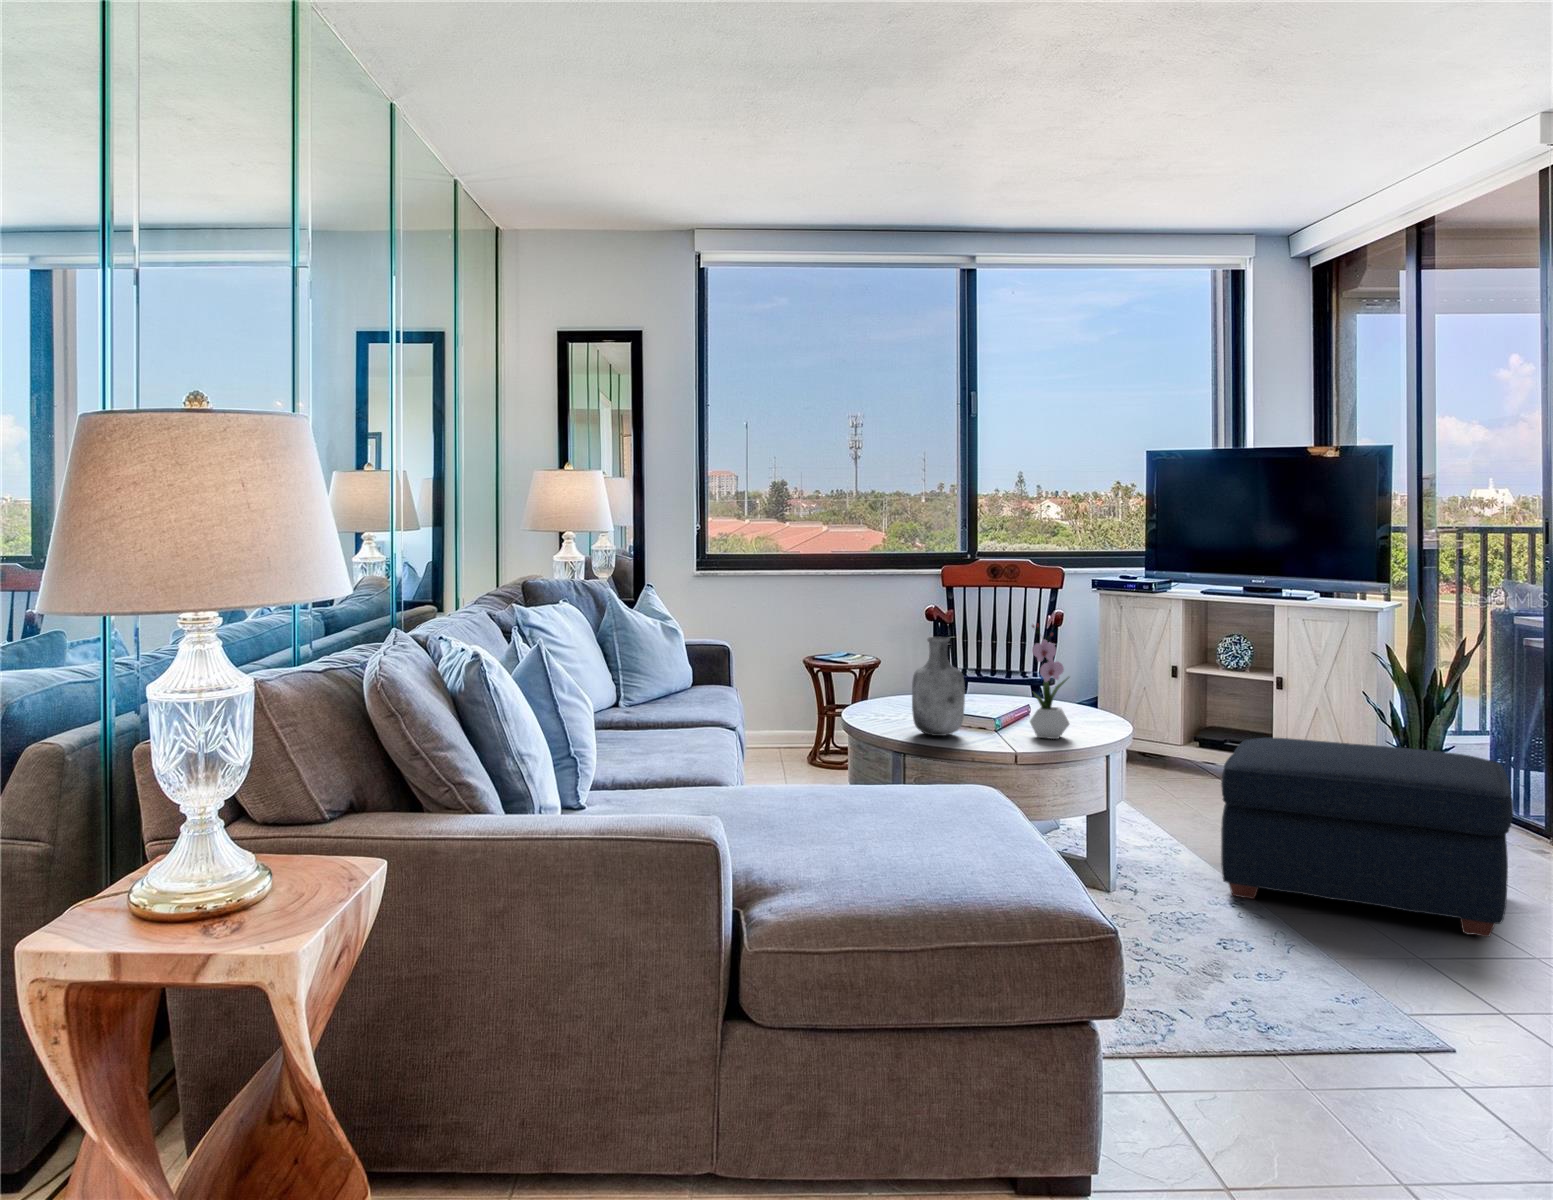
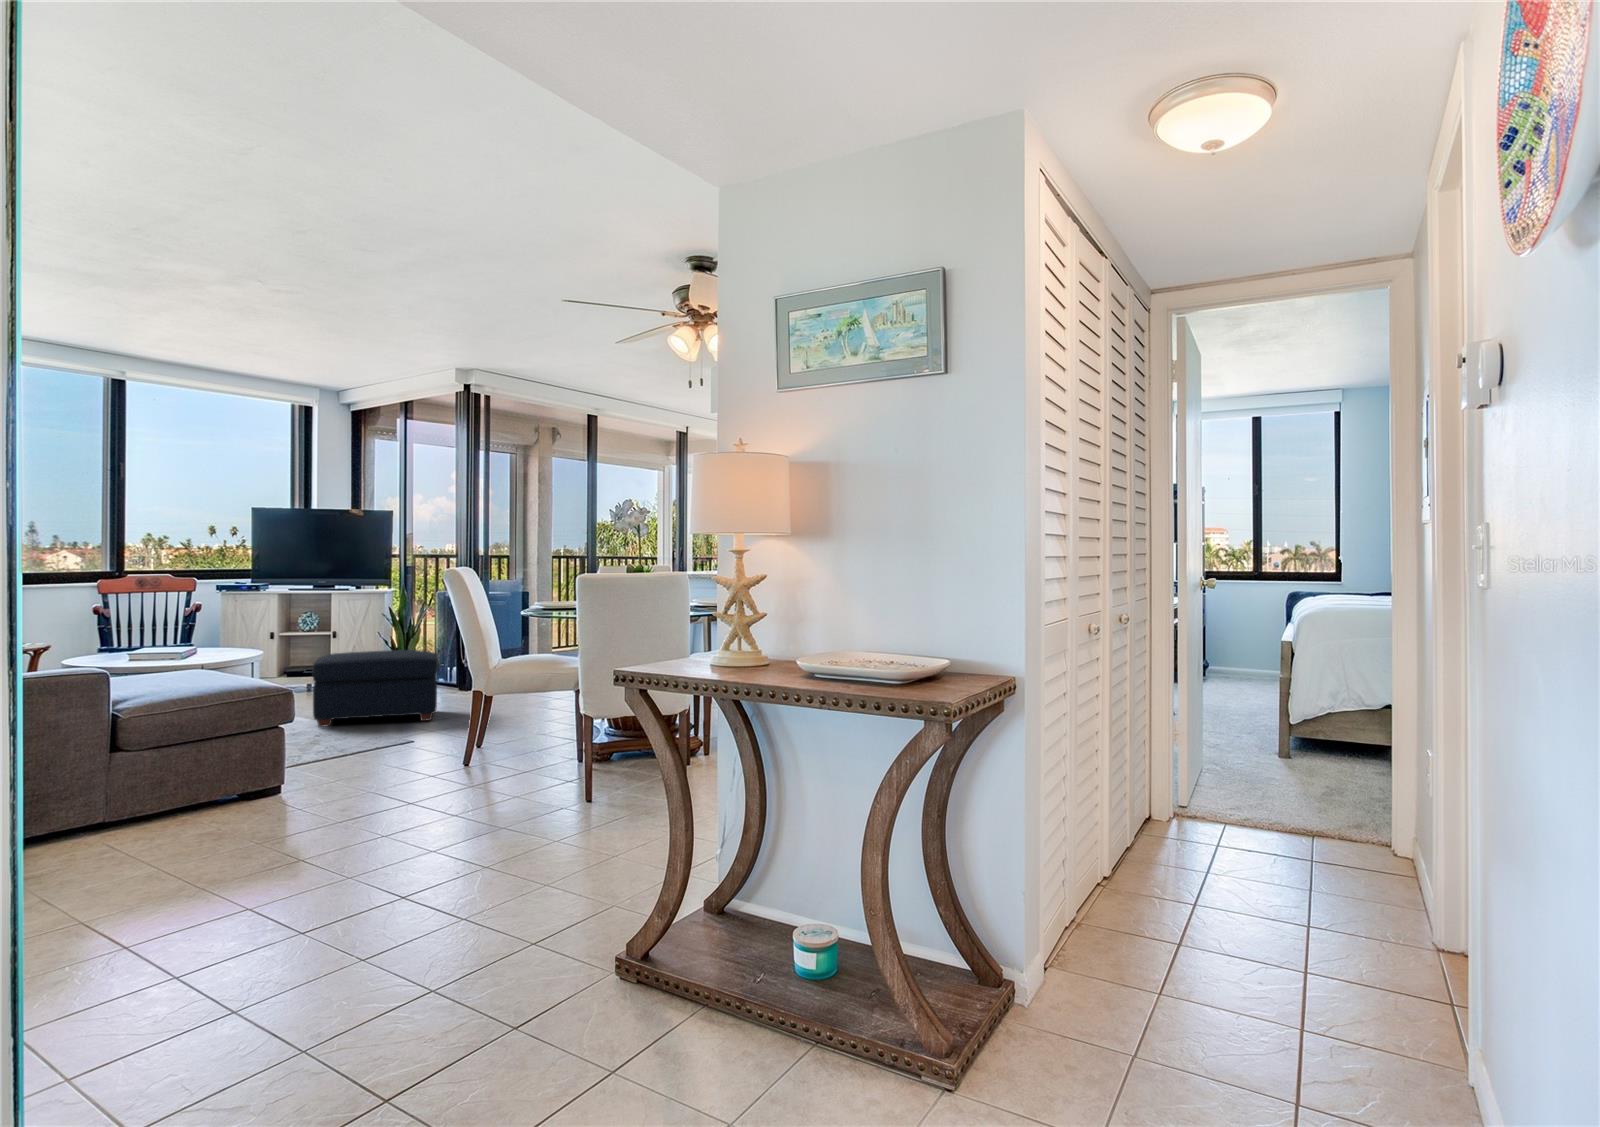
flower arrangement: present [1030,624,1069,739] -> none [207,596,232,656]
vase: present [912,637,965,736] -> none [132,605,167,660]

